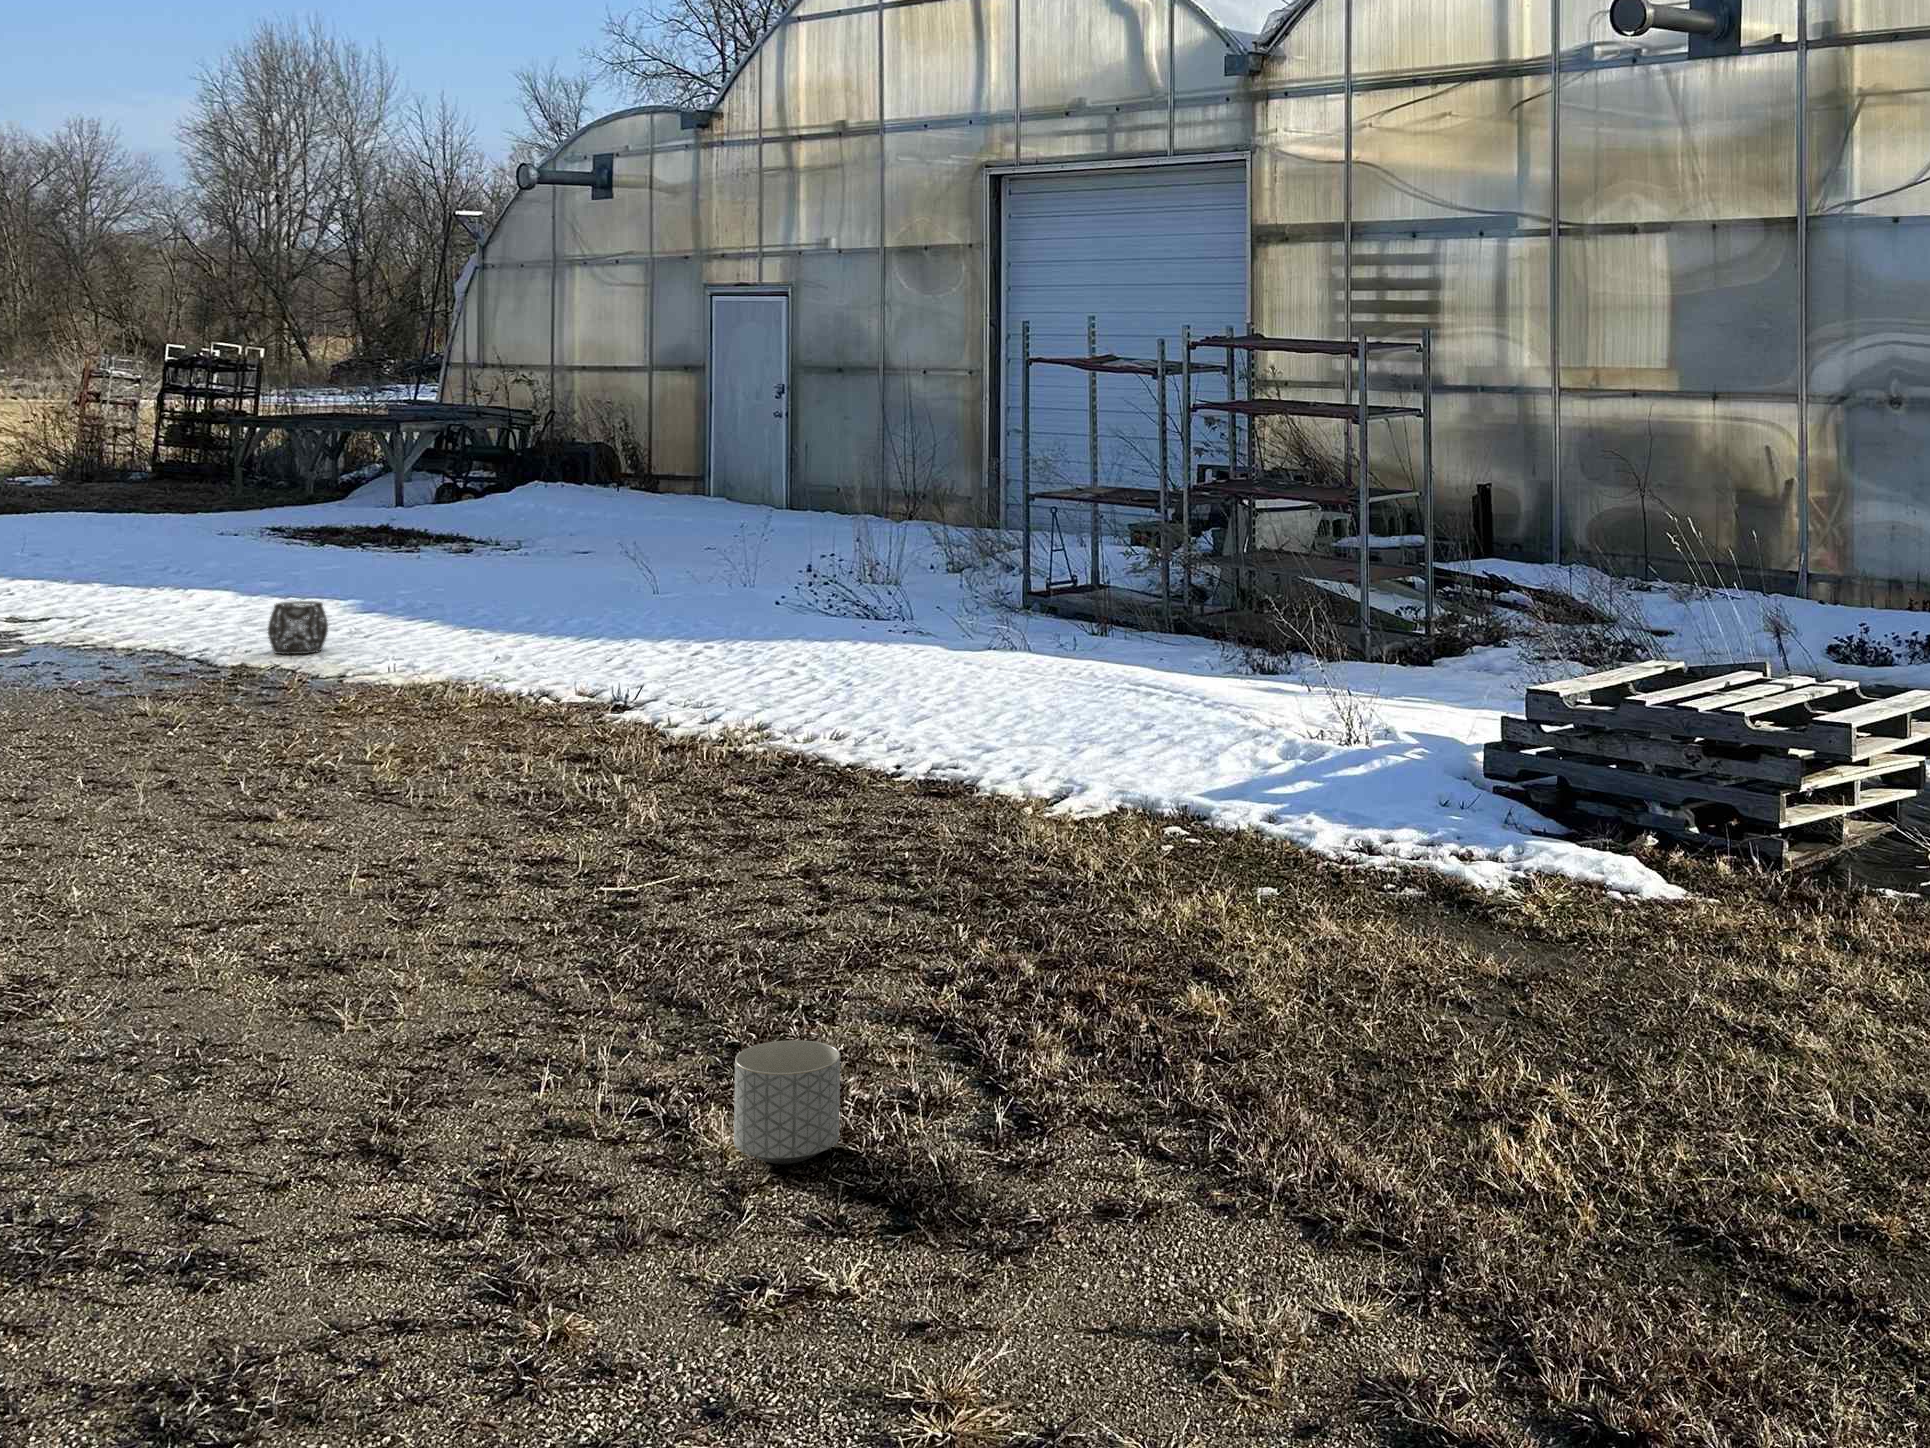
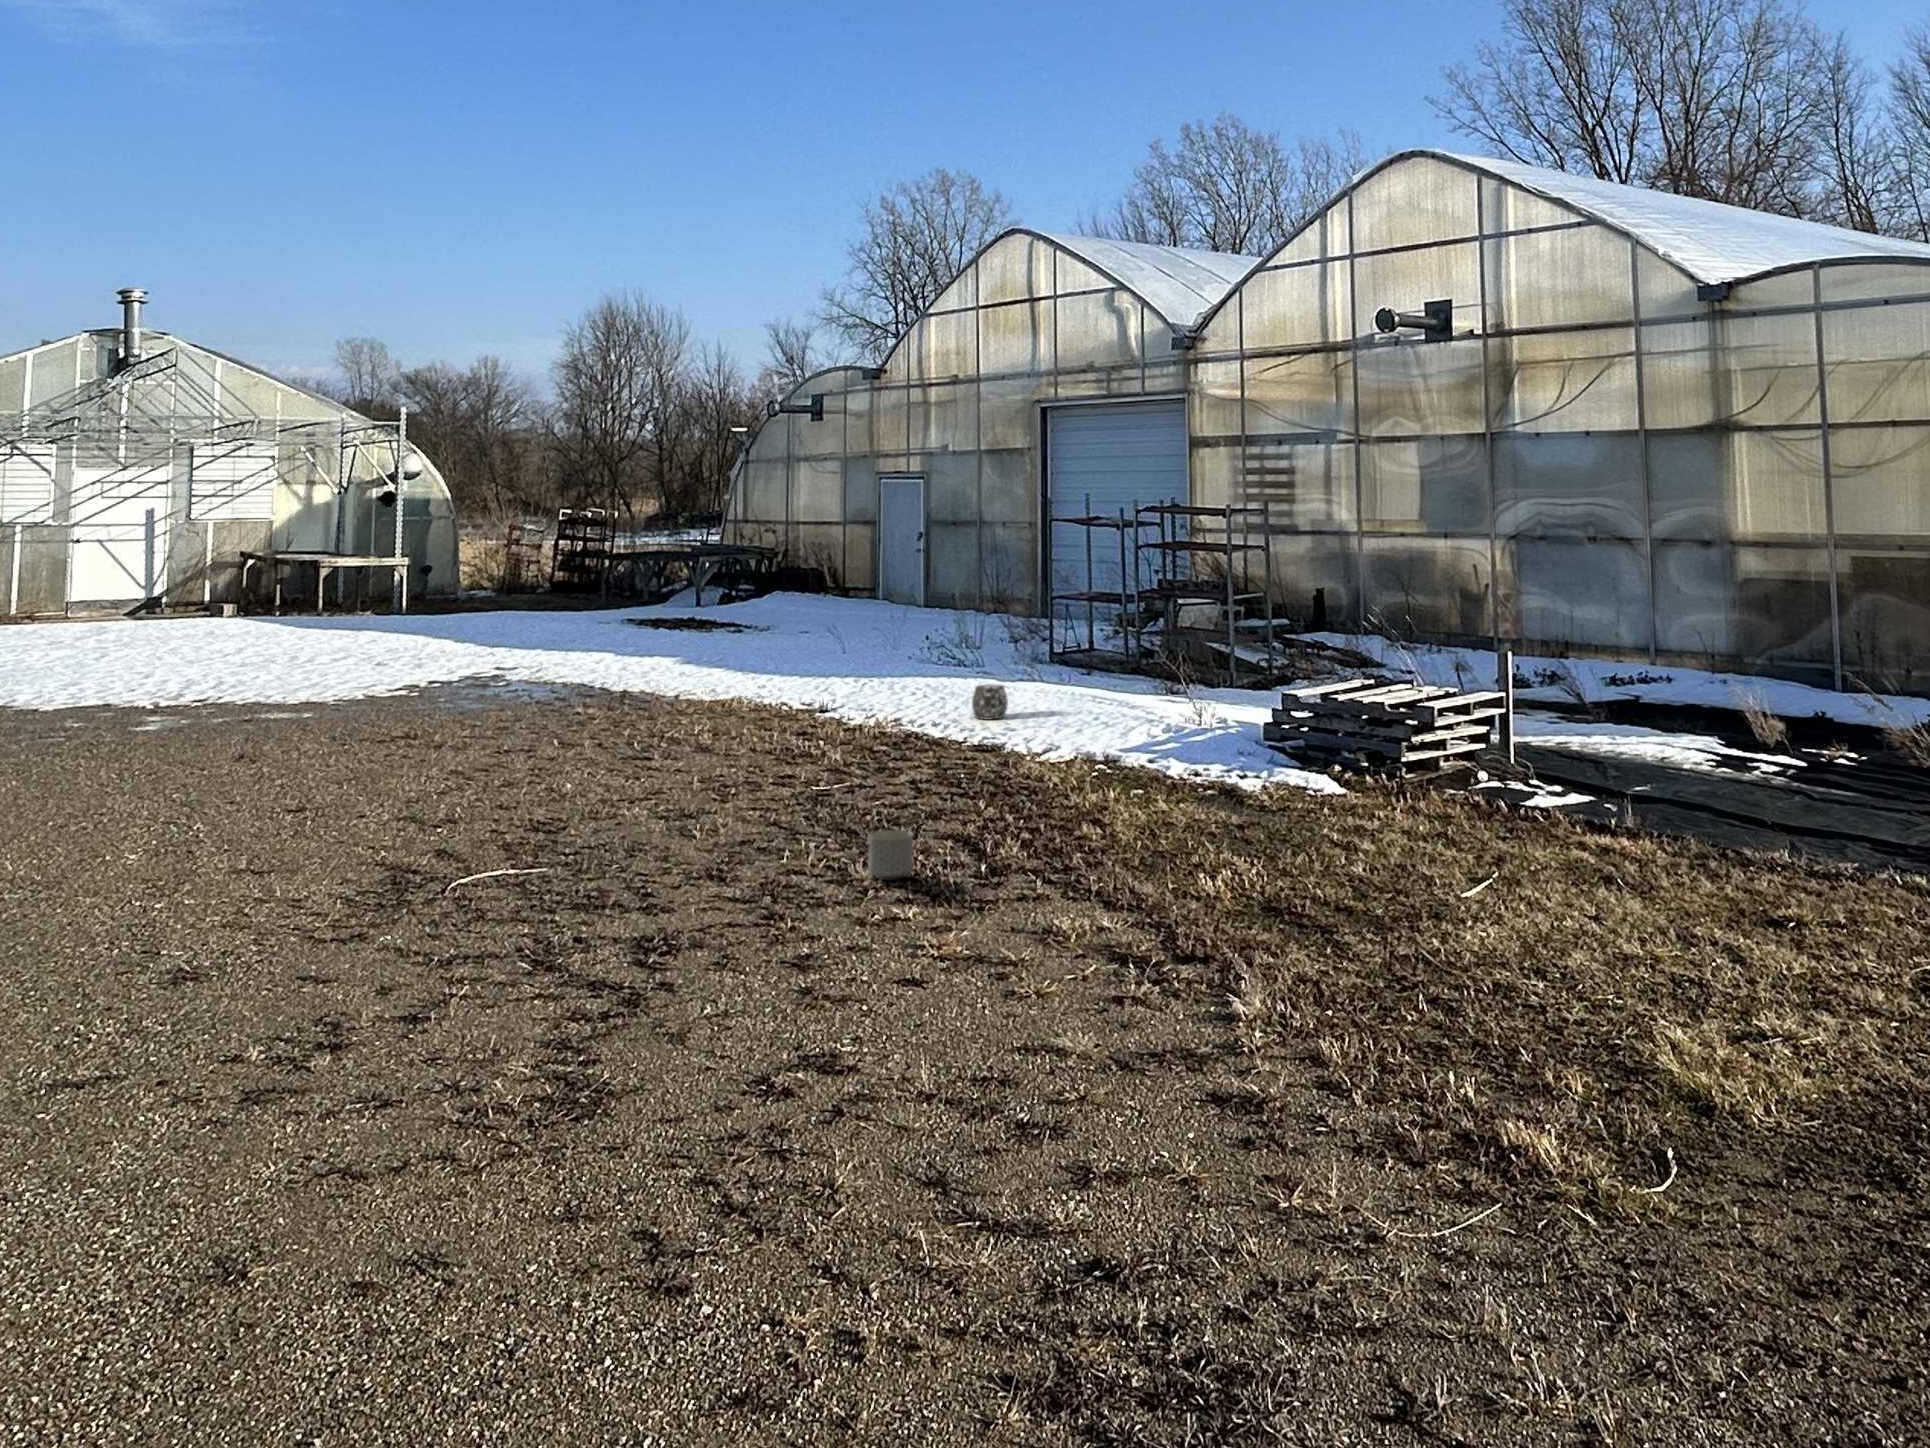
woven basket: present [268,601,328,654] -> present [972,684,1008,720]

